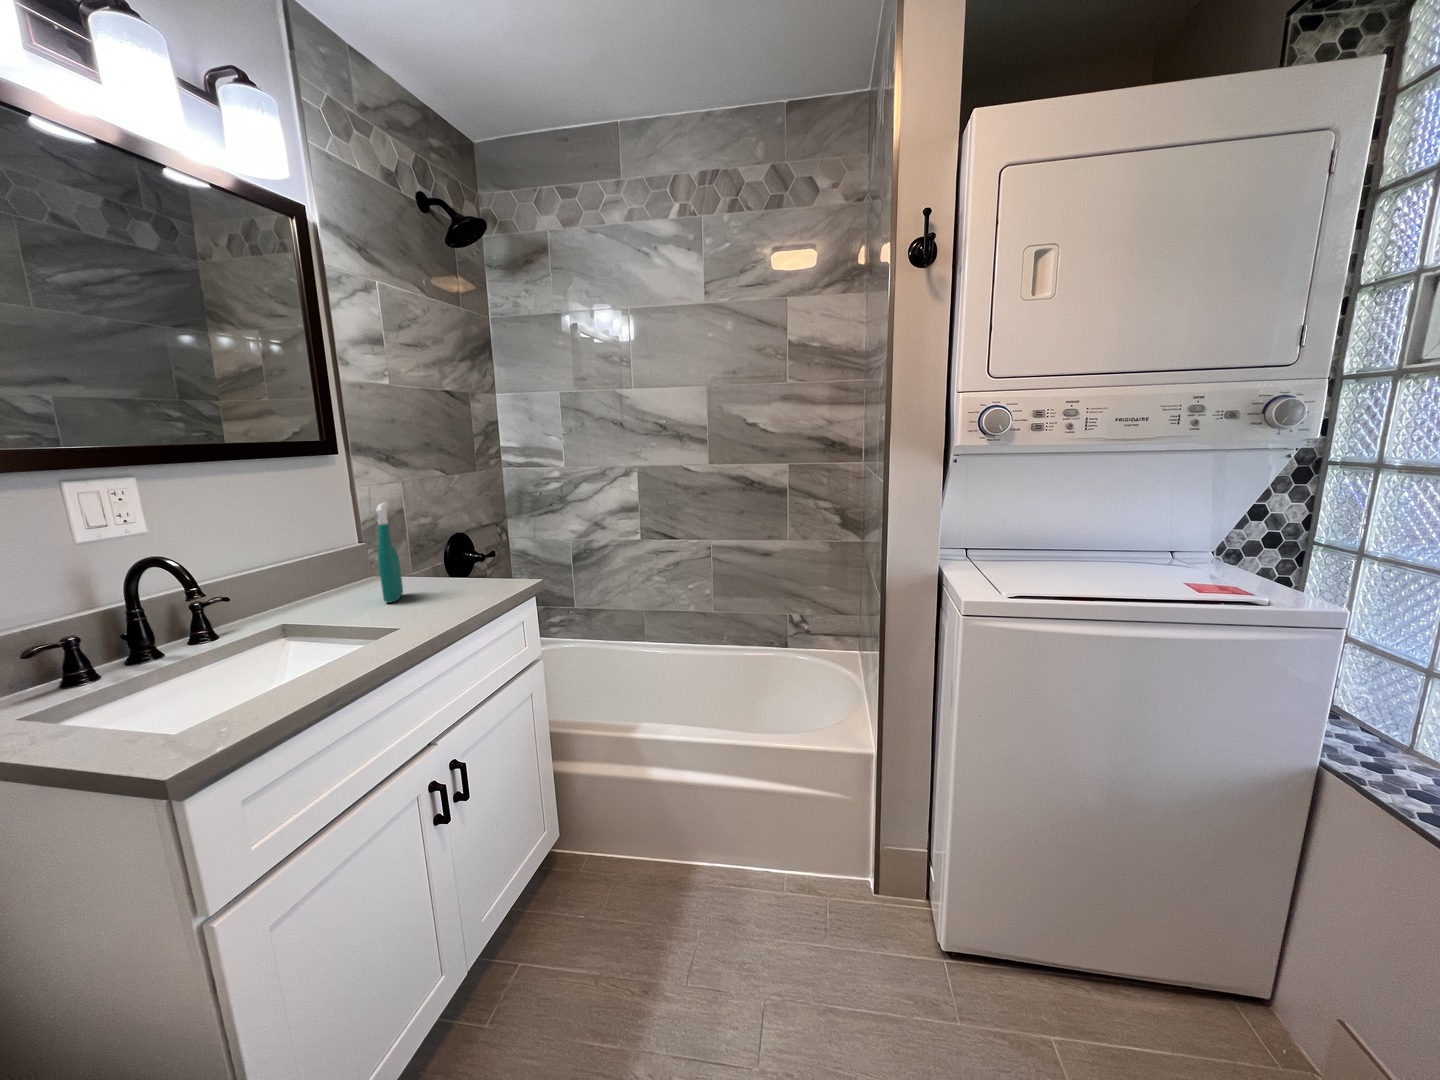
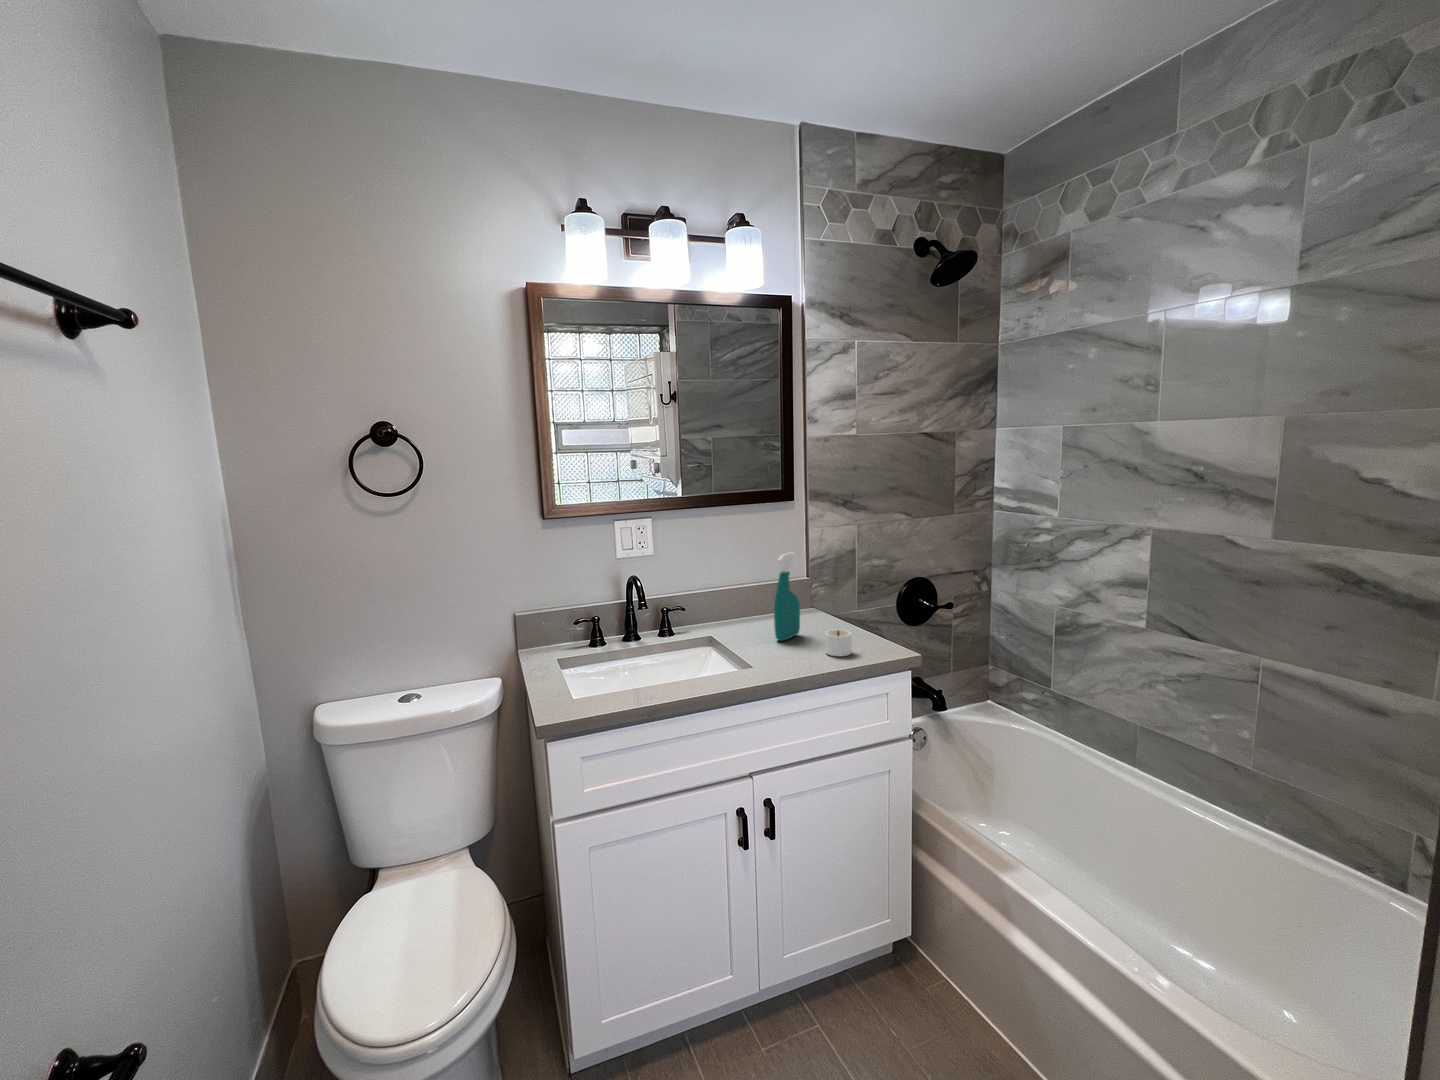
candle: none [460,570,498,596] -> present [825,629,852,656]

